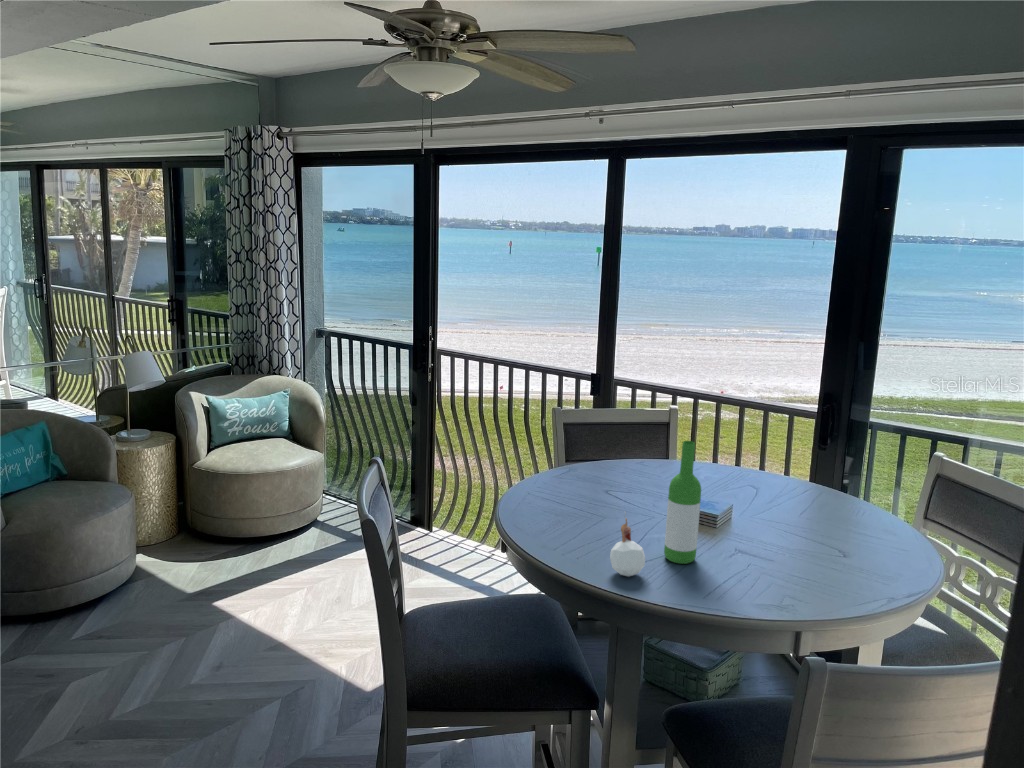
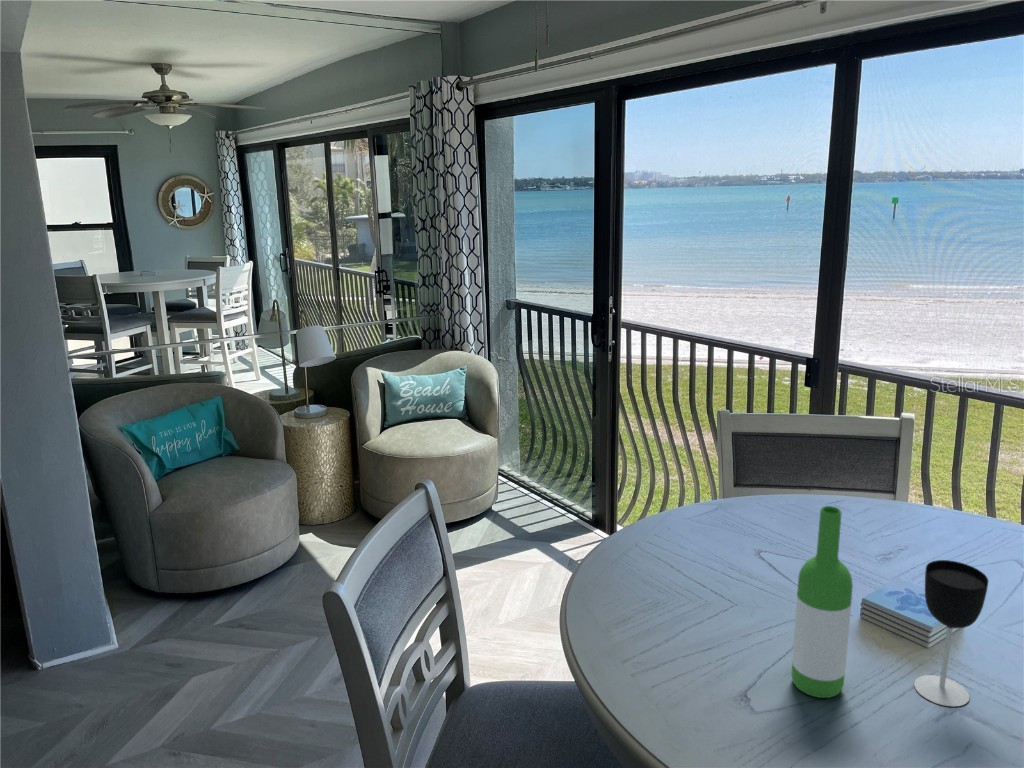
wine glass: none [731,472,771,559] -> present [914,560,988,706]
candle: present [610,512,645,576] -> none [687,607,745,710]

